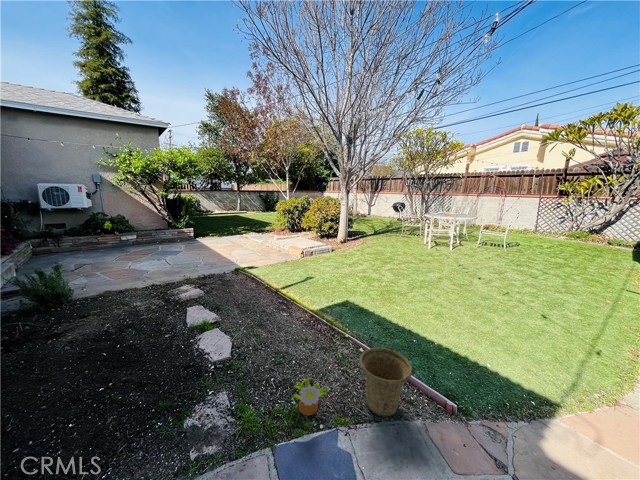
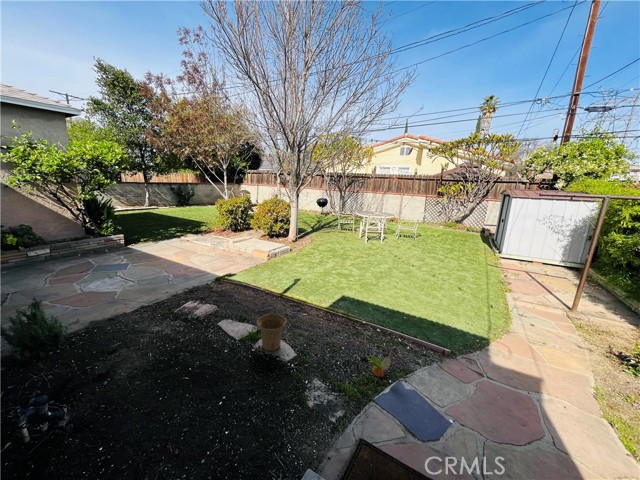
basket: present [360,348,412,417] -> present [257,314,287,351]

